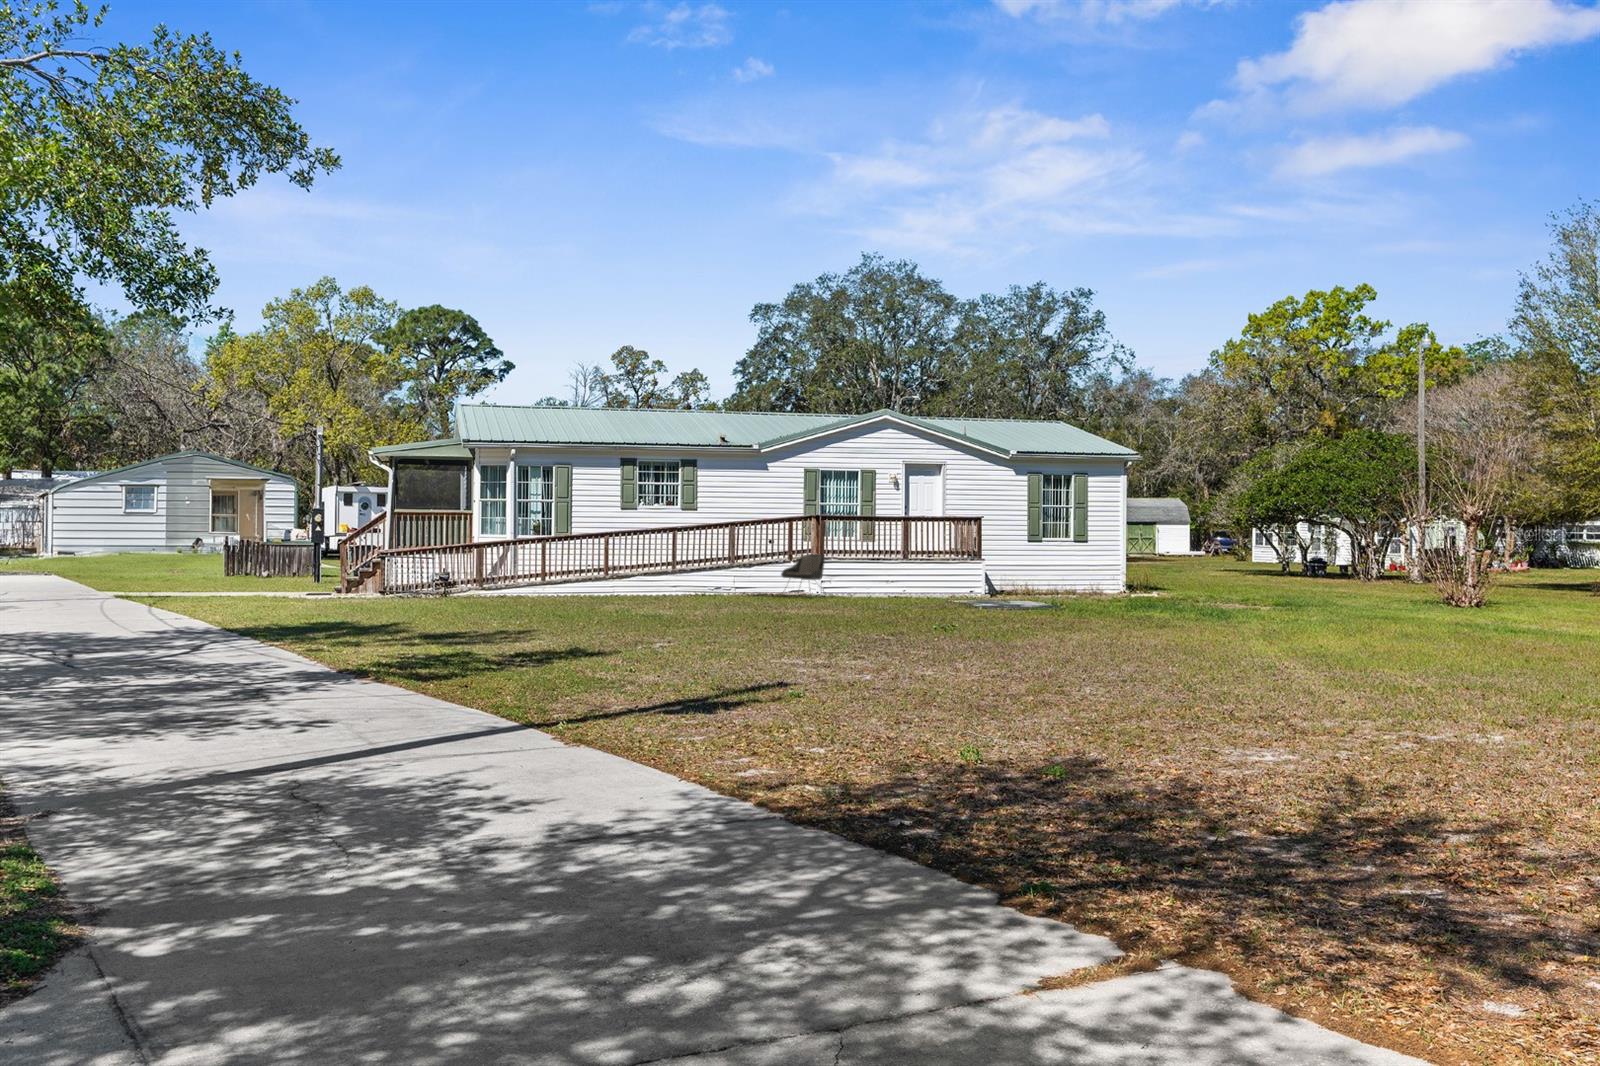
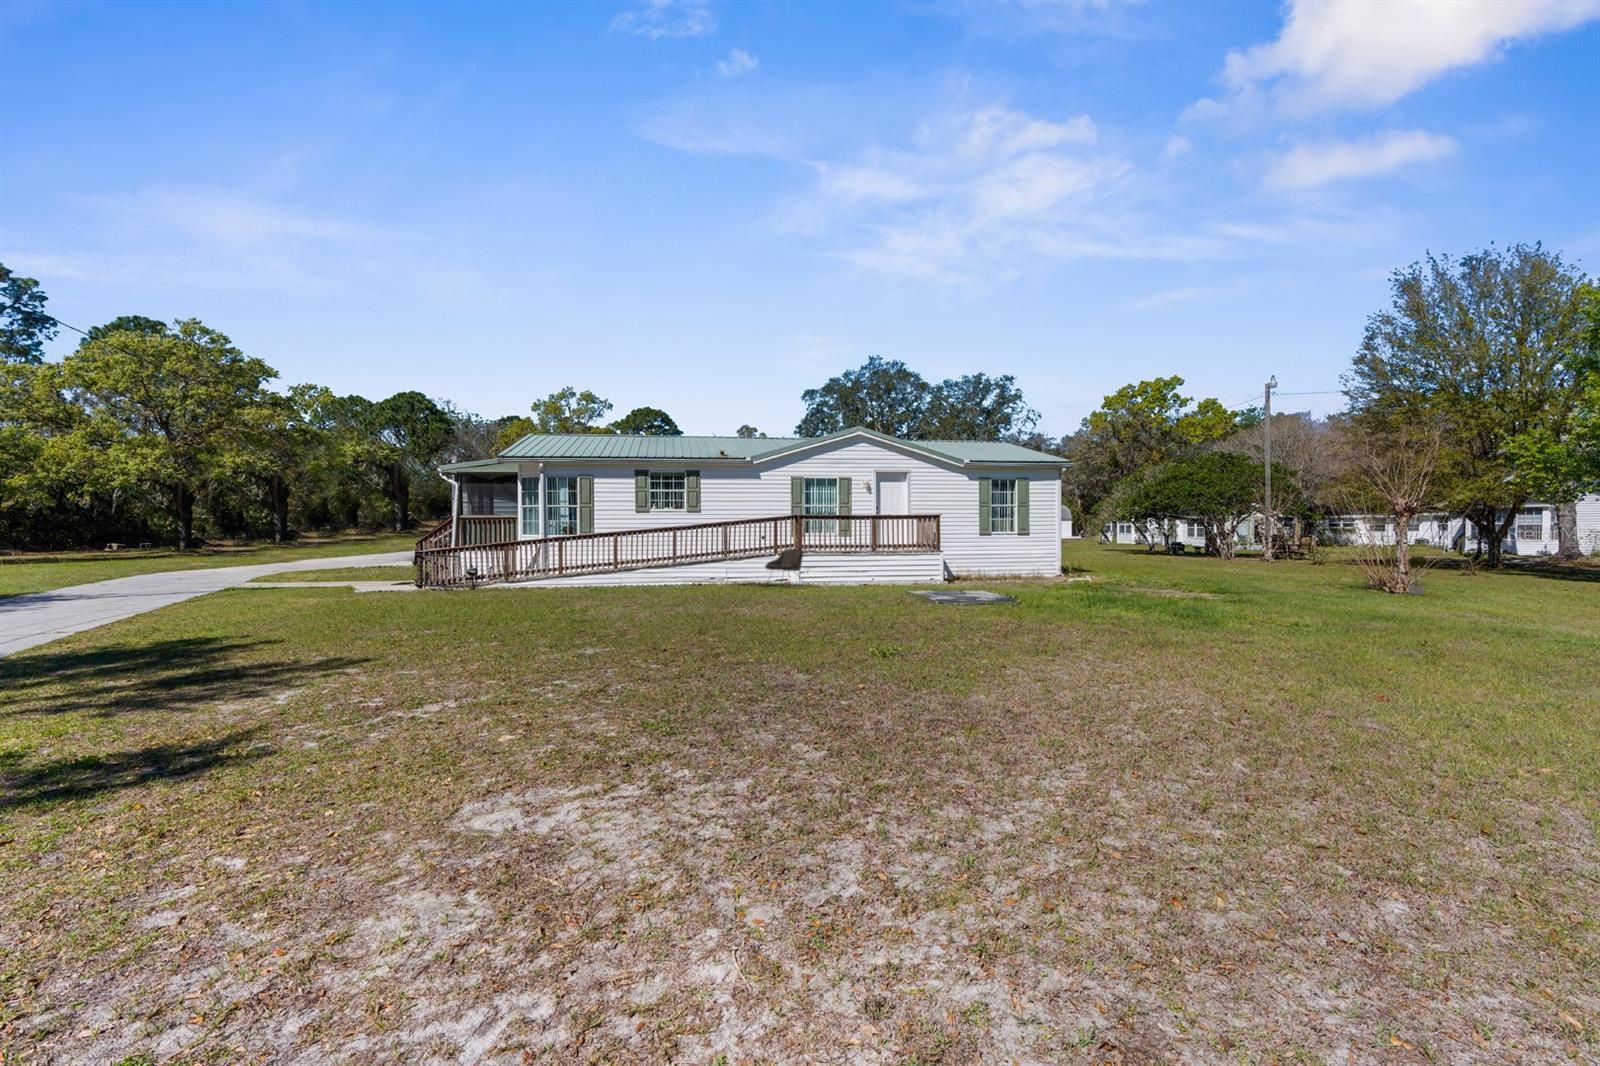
potted tree: none [1492,568,1512,611] -> present [1408,556,1428,595]

